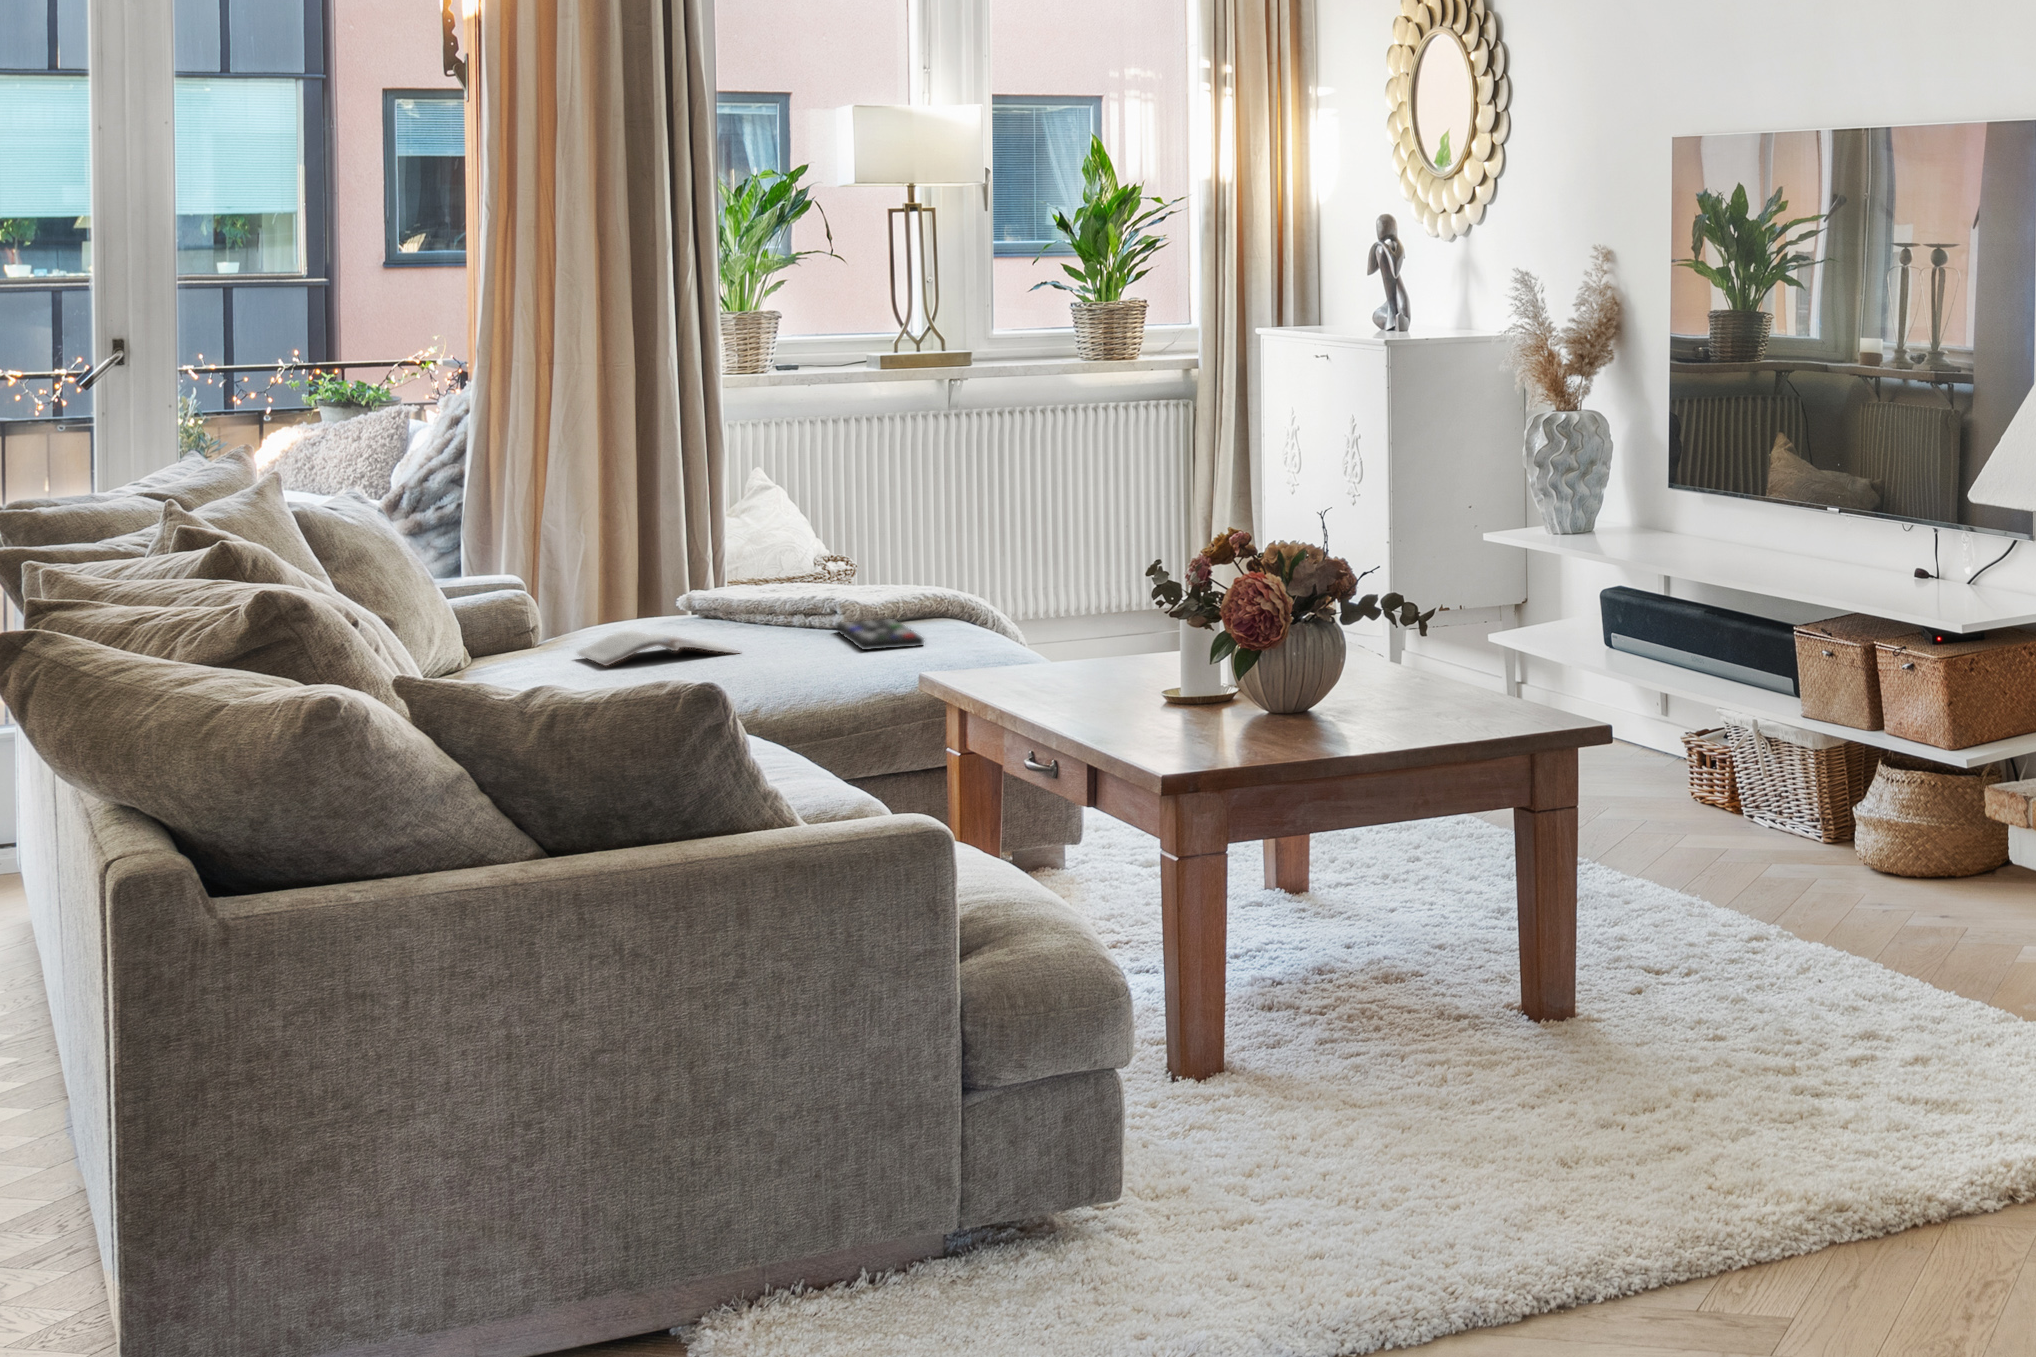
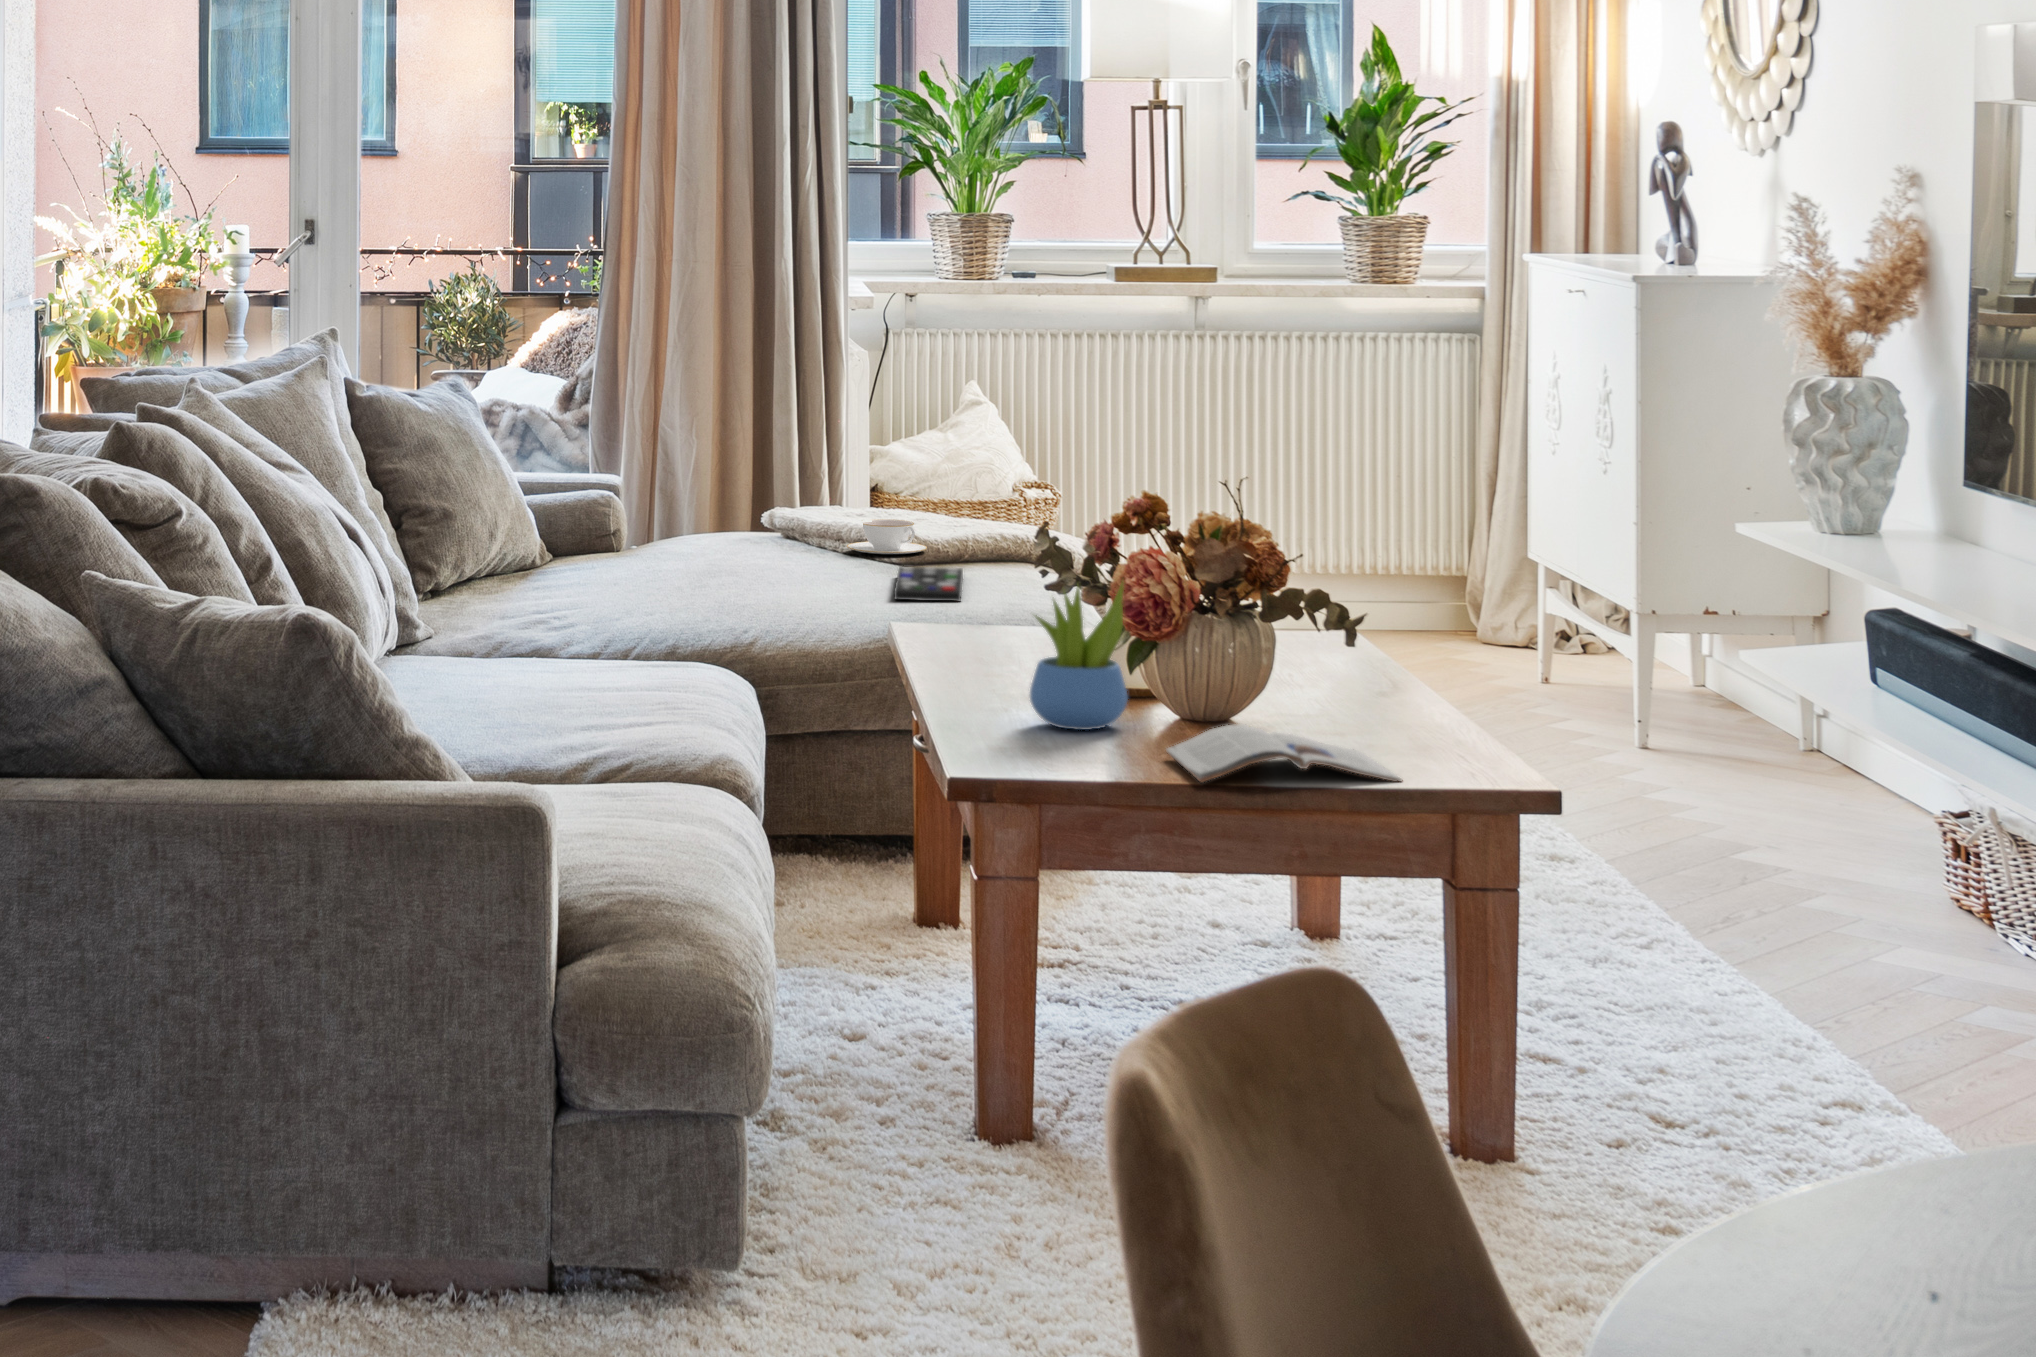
teacup: none [753,584,830,615] -> present [847,519,927,554]
succulent plant: none [1134,597,1218,729] -> present [1030,582,1128,730]
magazine: present [578,631,739,666] -> present [1167,724,1403,782]

